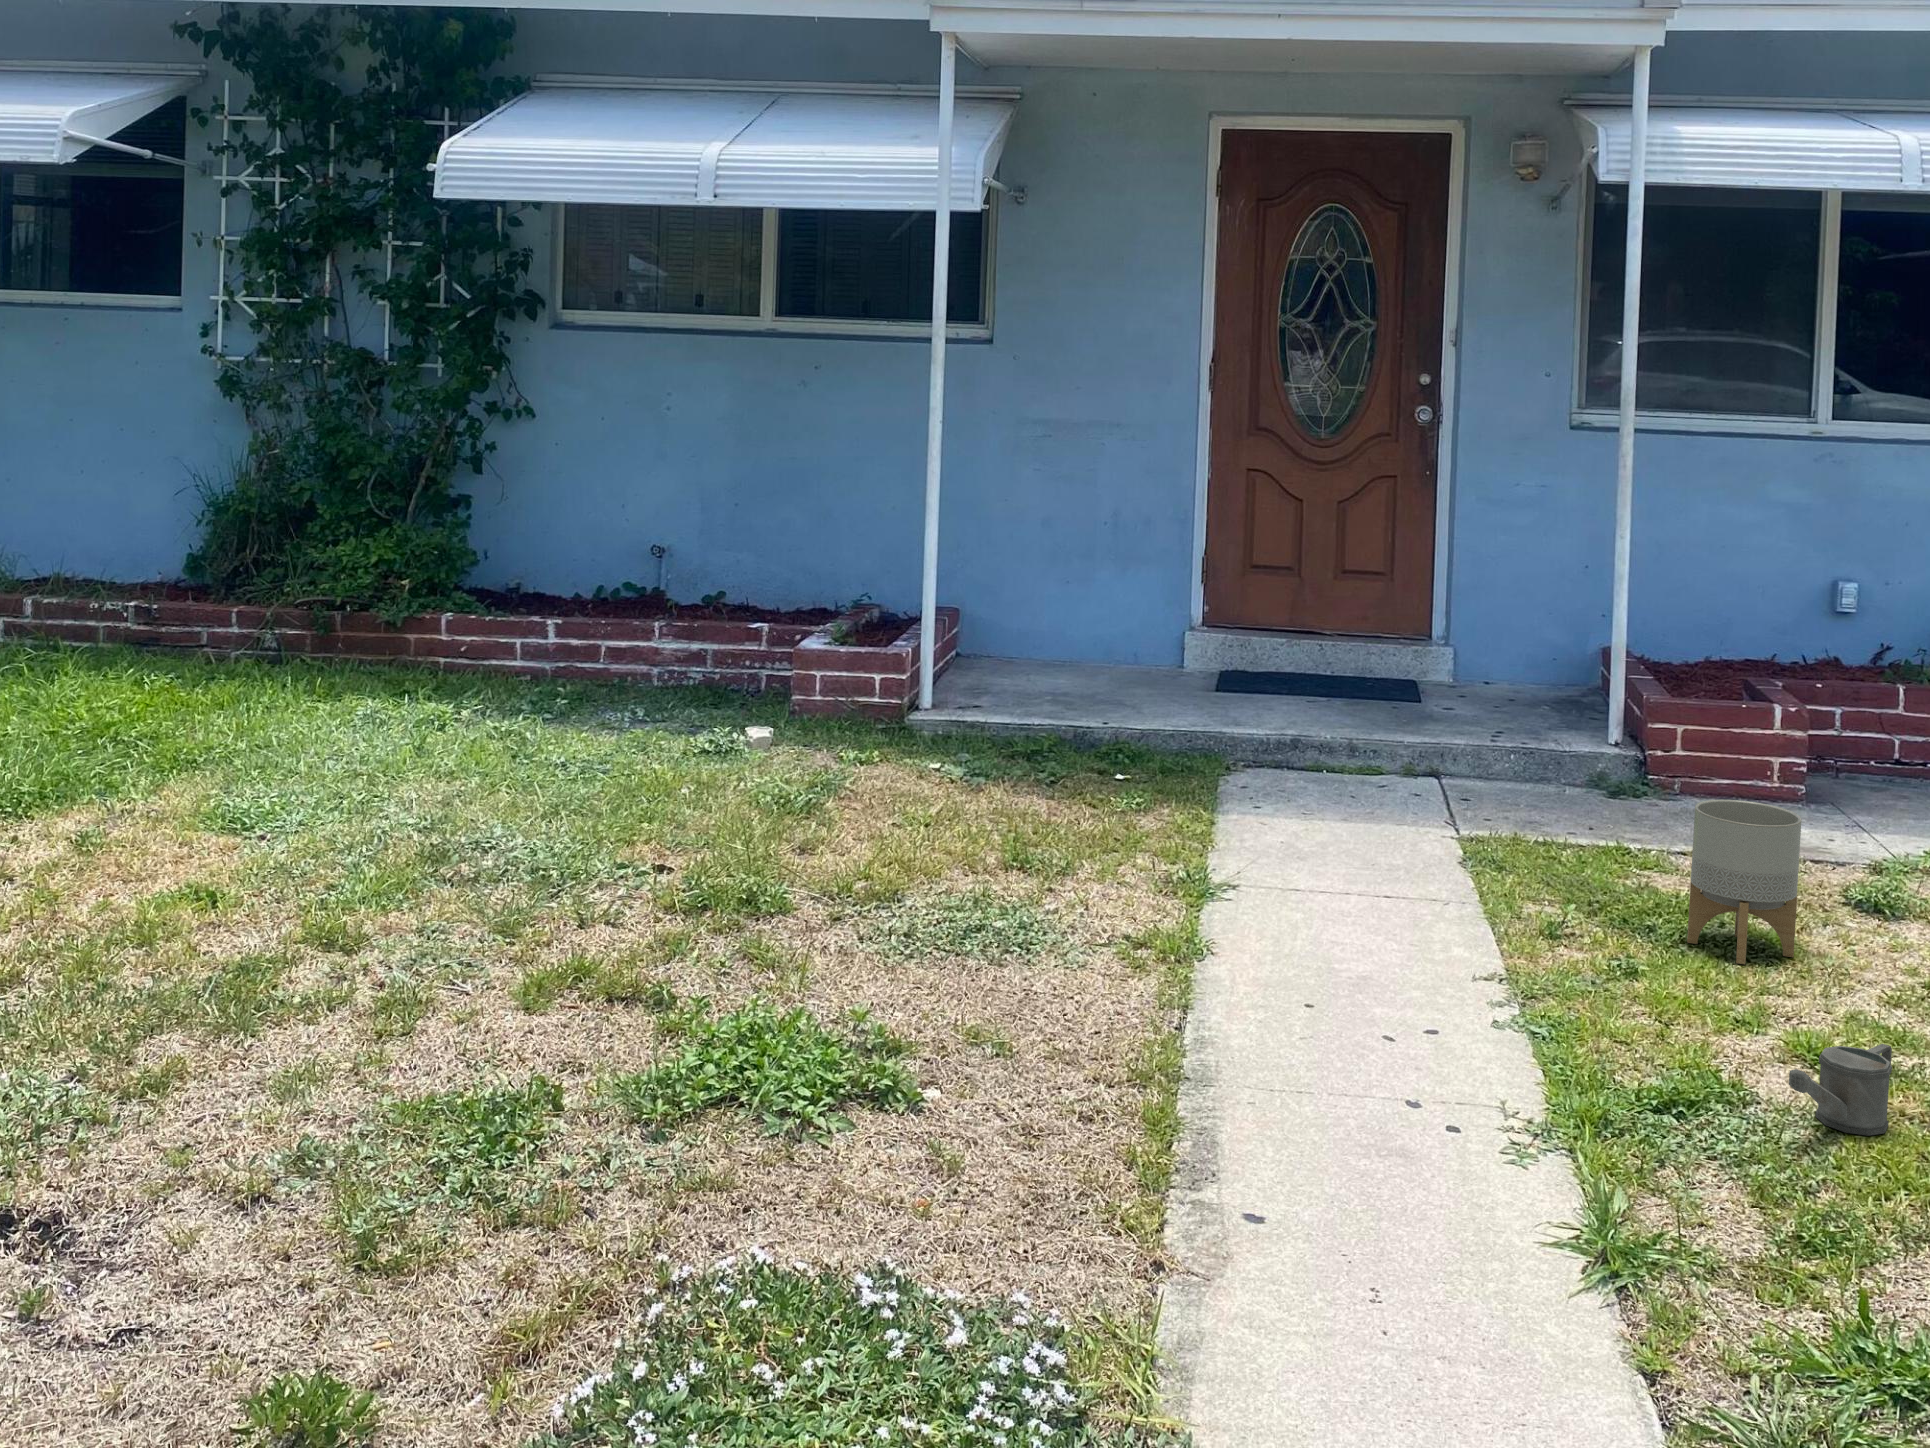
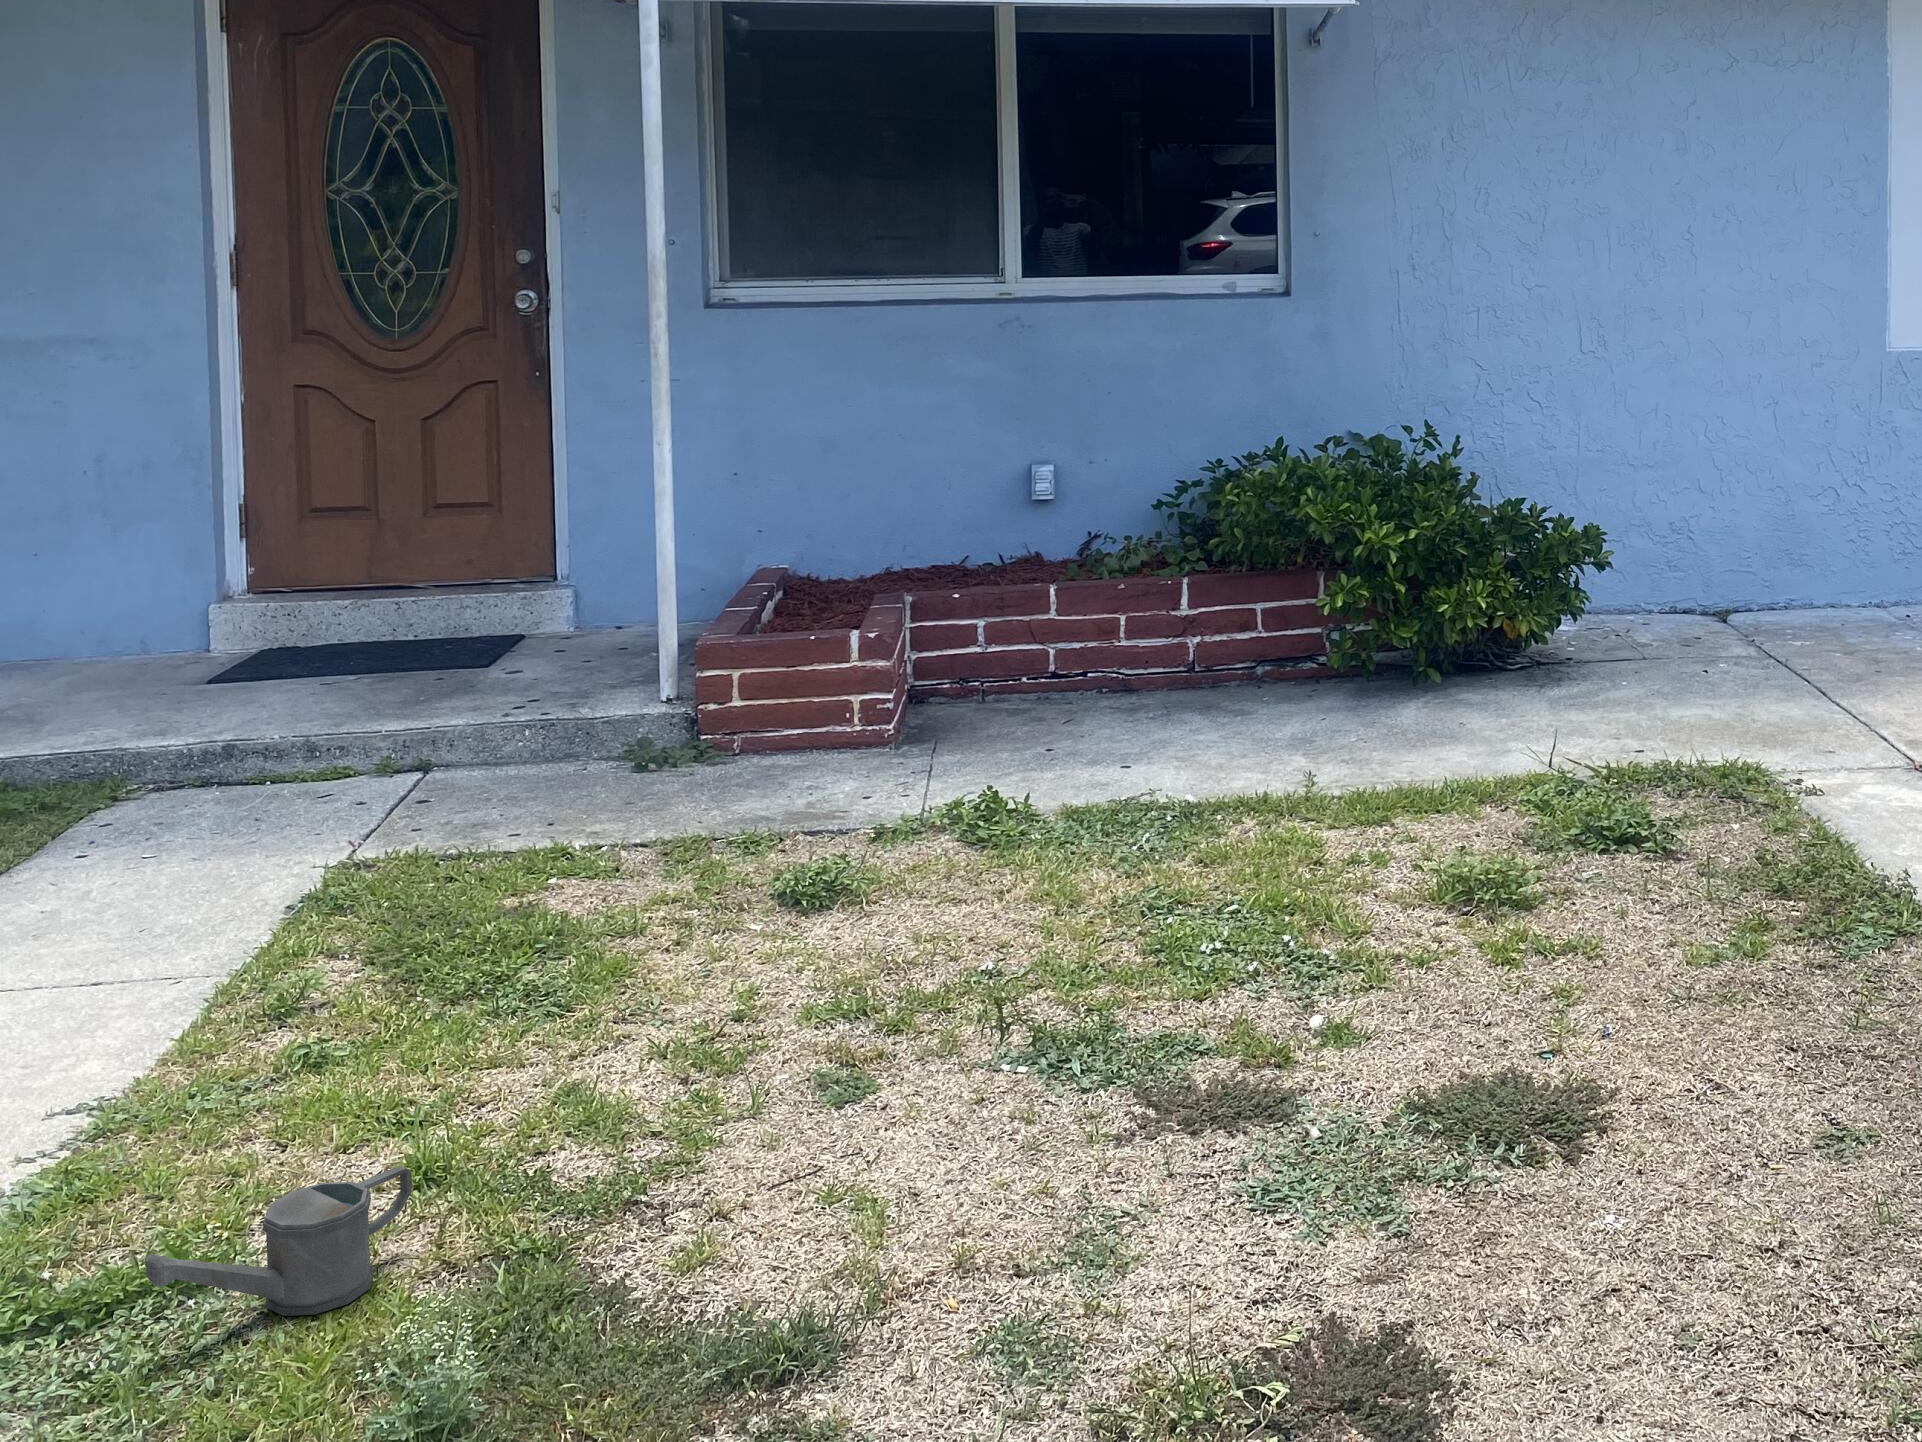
planter: present [1687,800,1802,964] -> none [438,798,585,1022]

